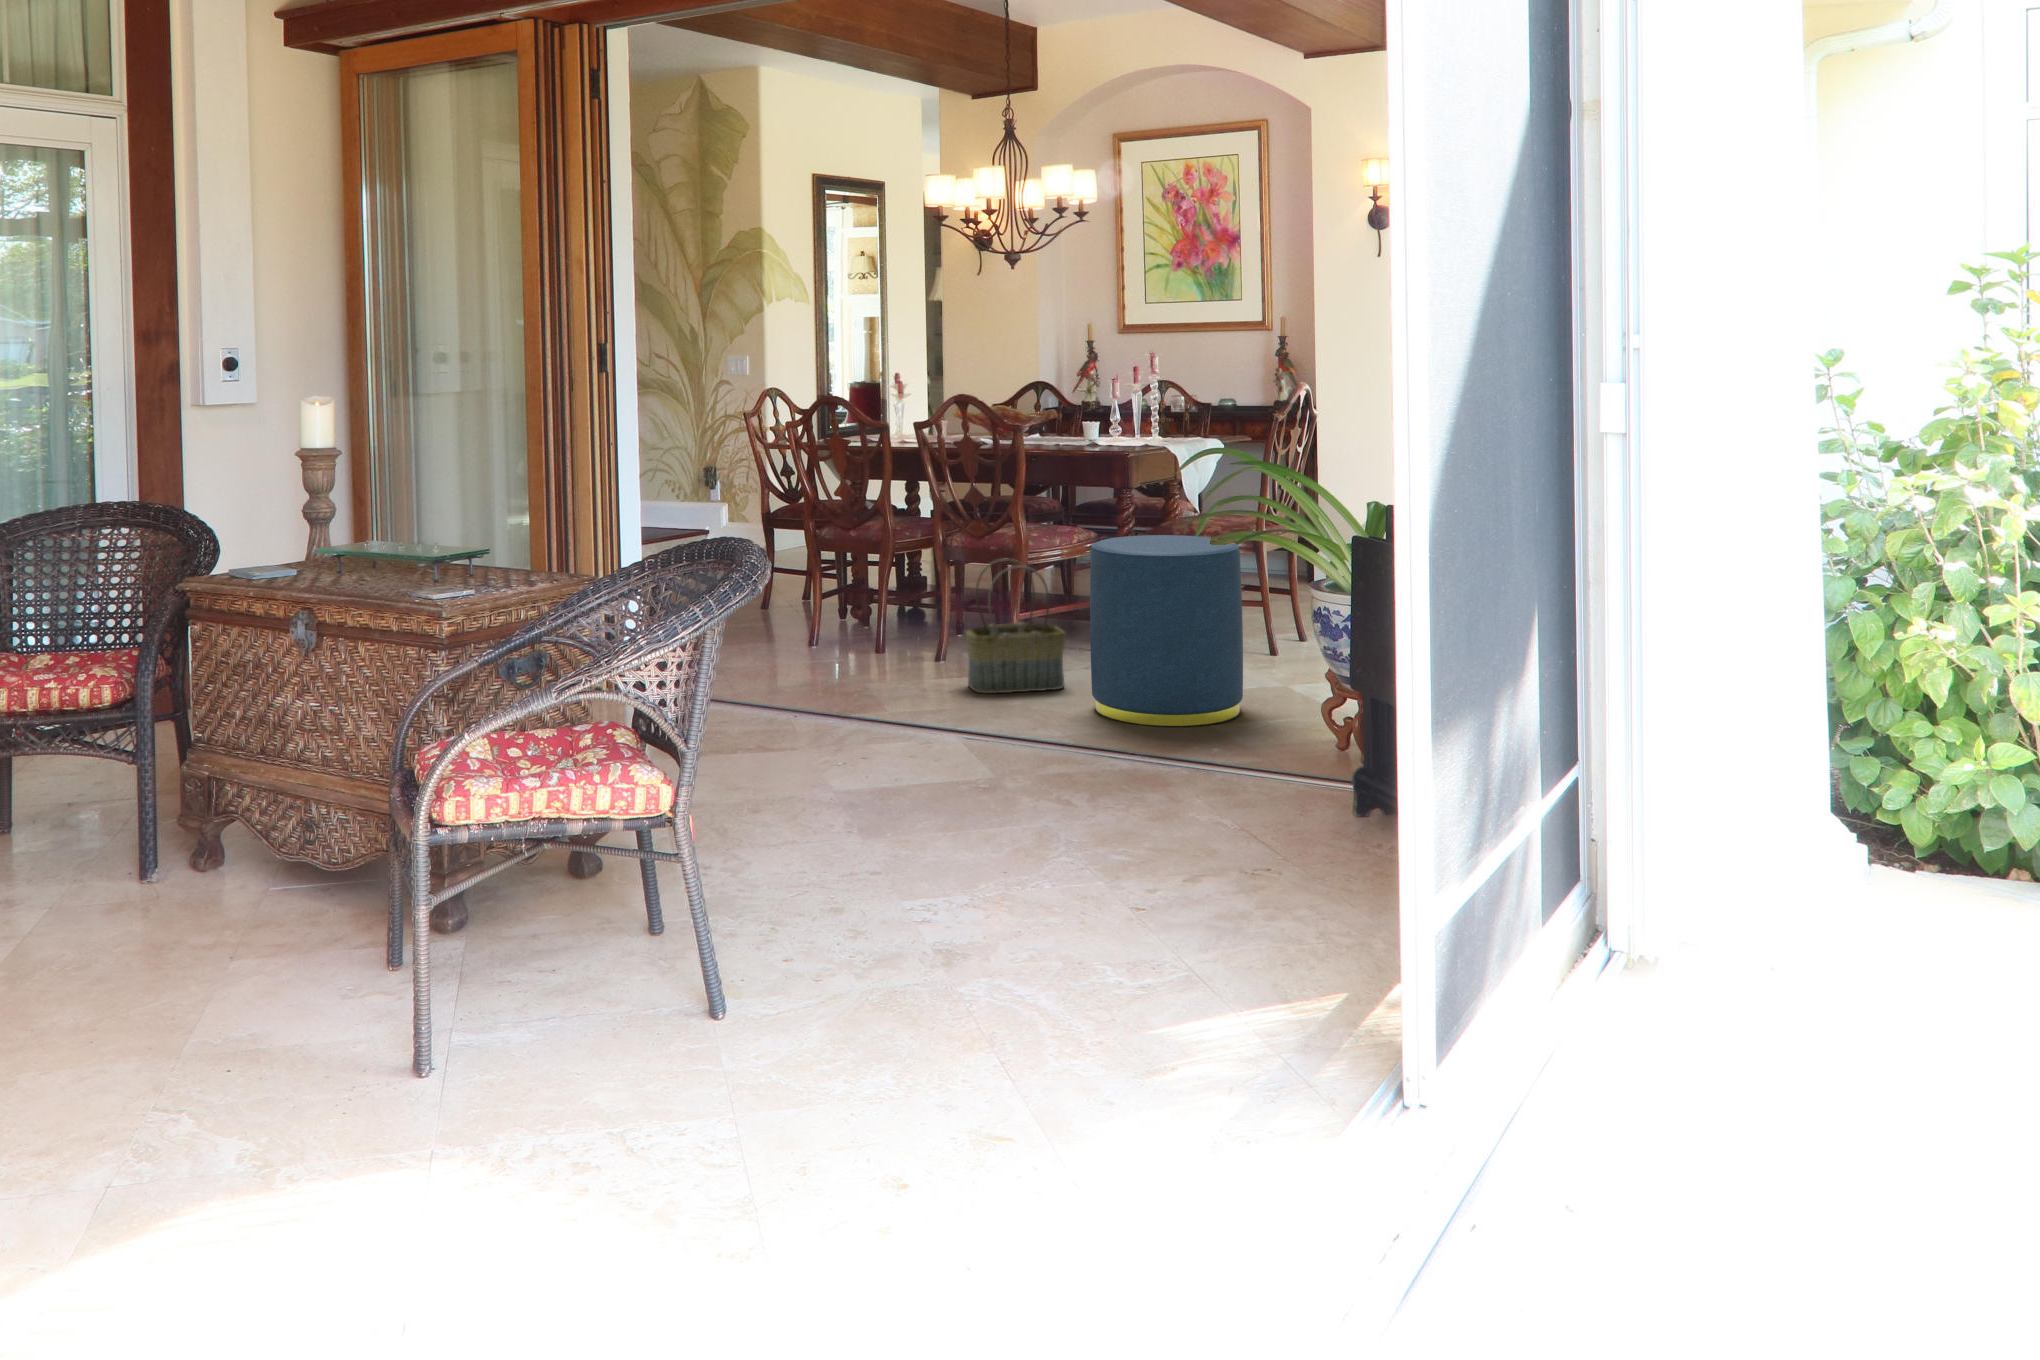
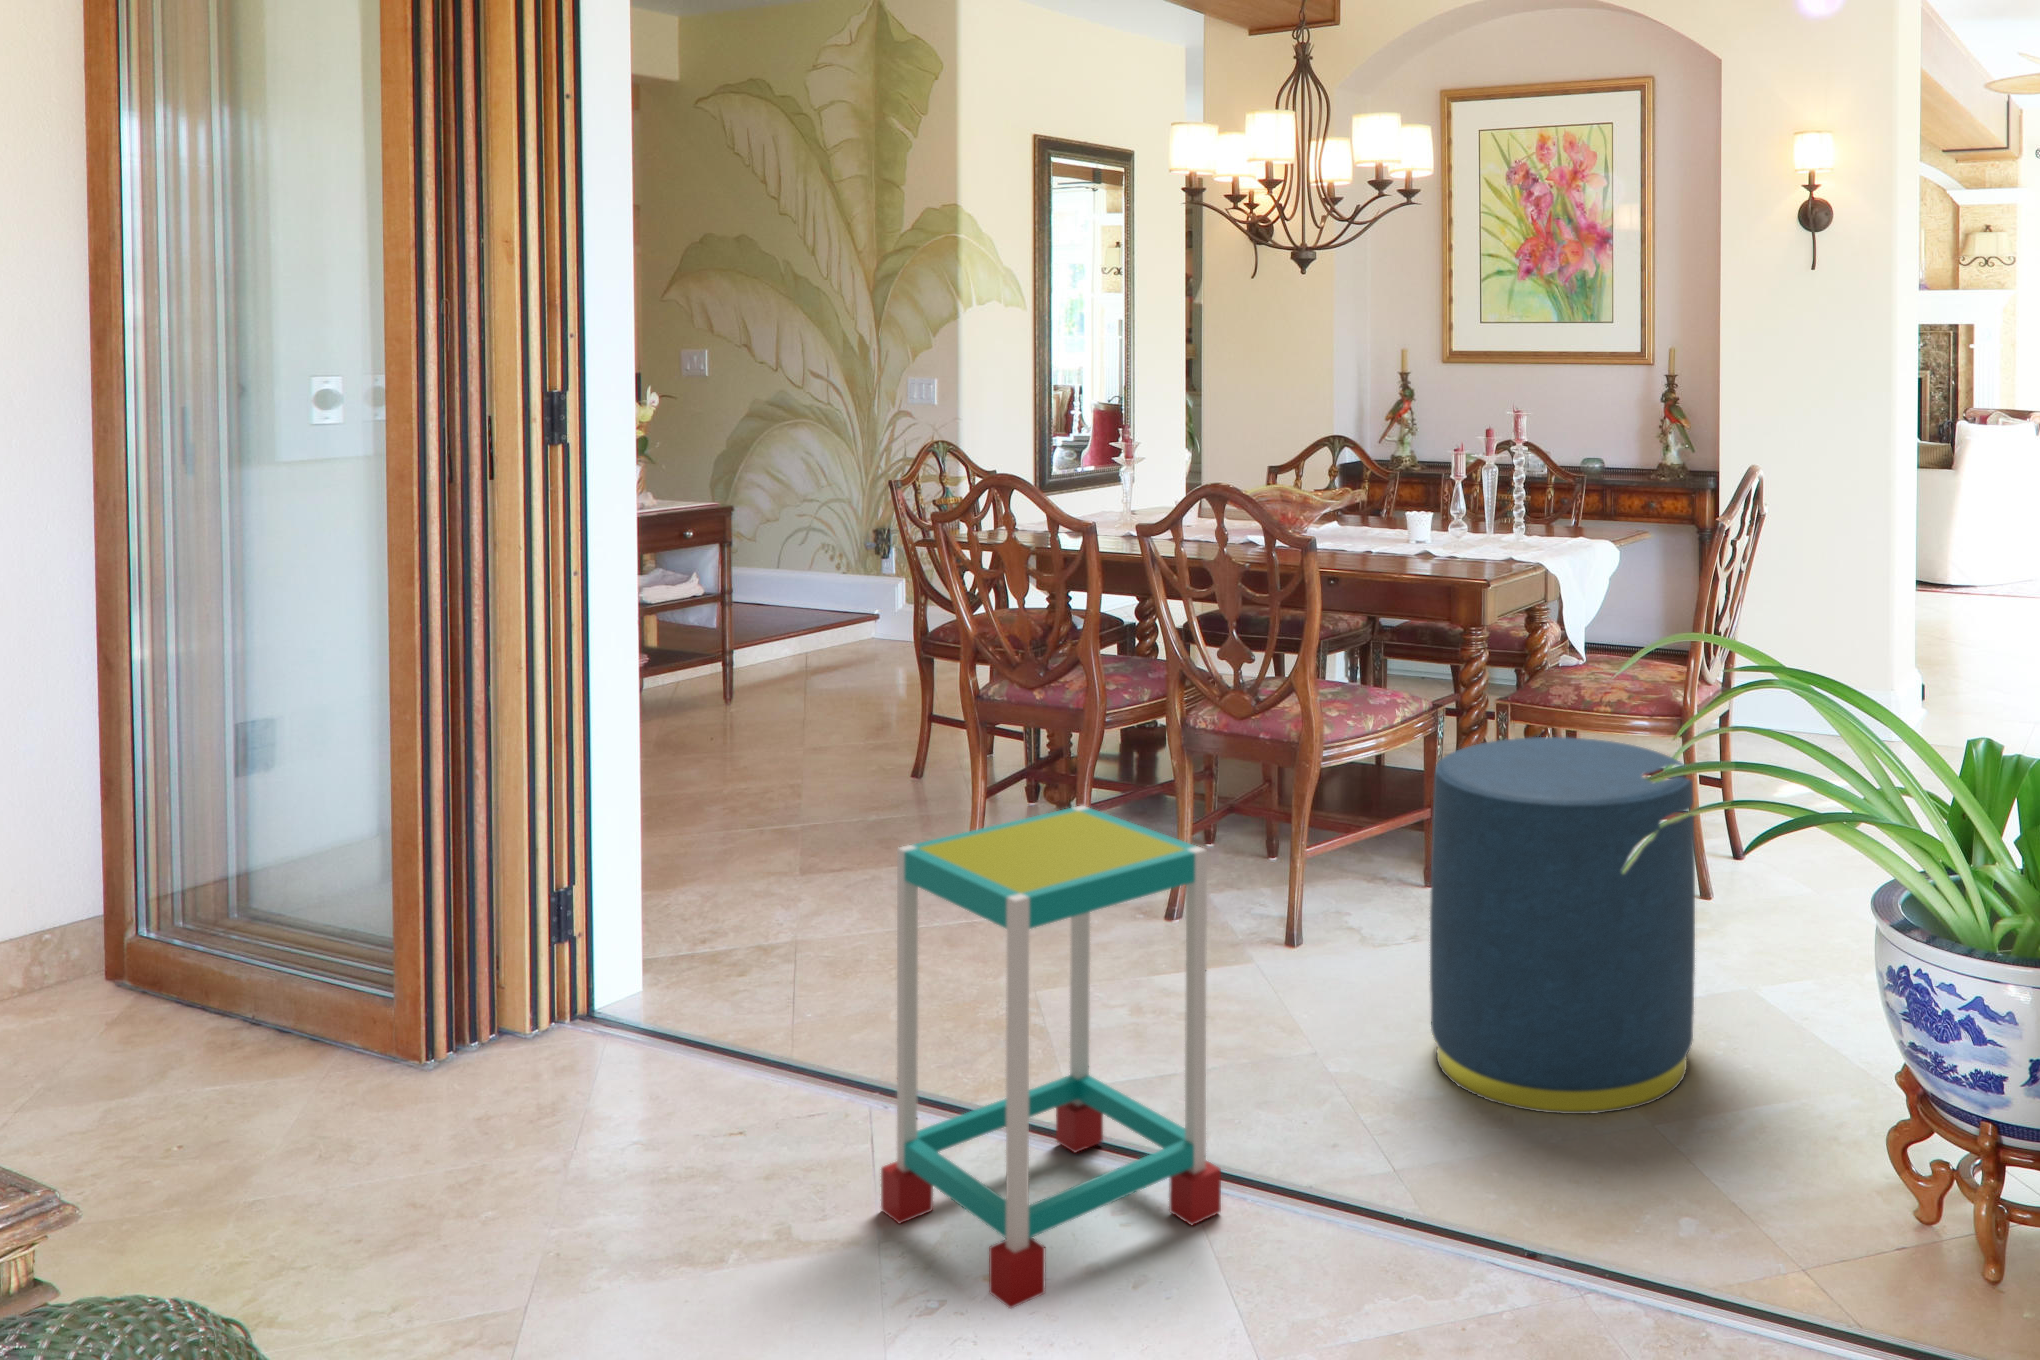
side table: none [806,551,978,771] -> present [881,806,1221,1308]
basket: present [965,559,1066,694] -> none [1212,765,1384,1010]

